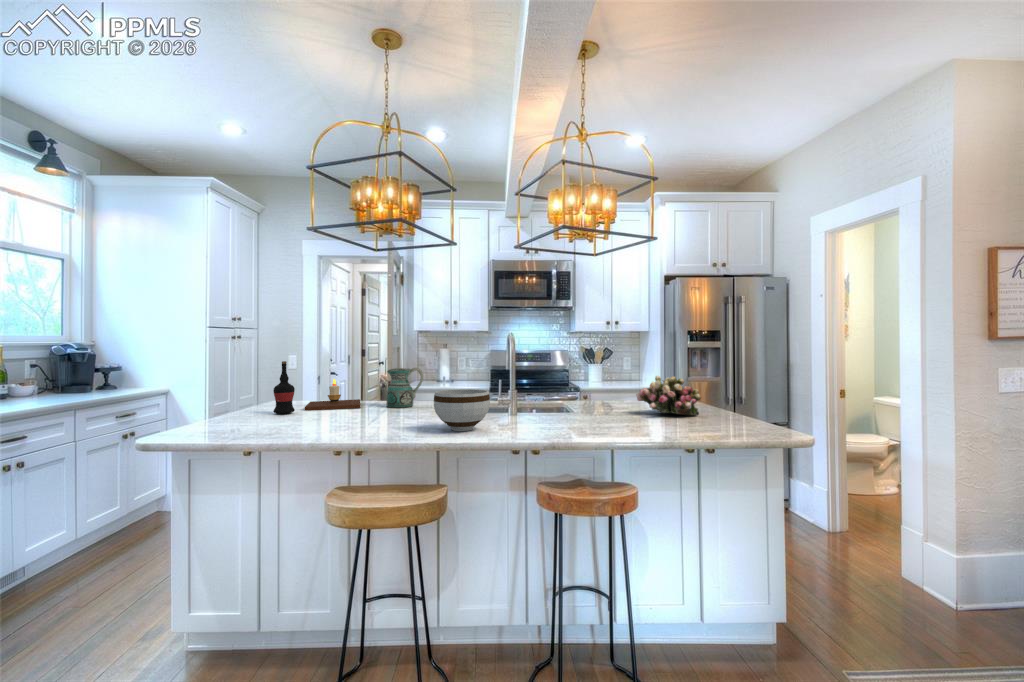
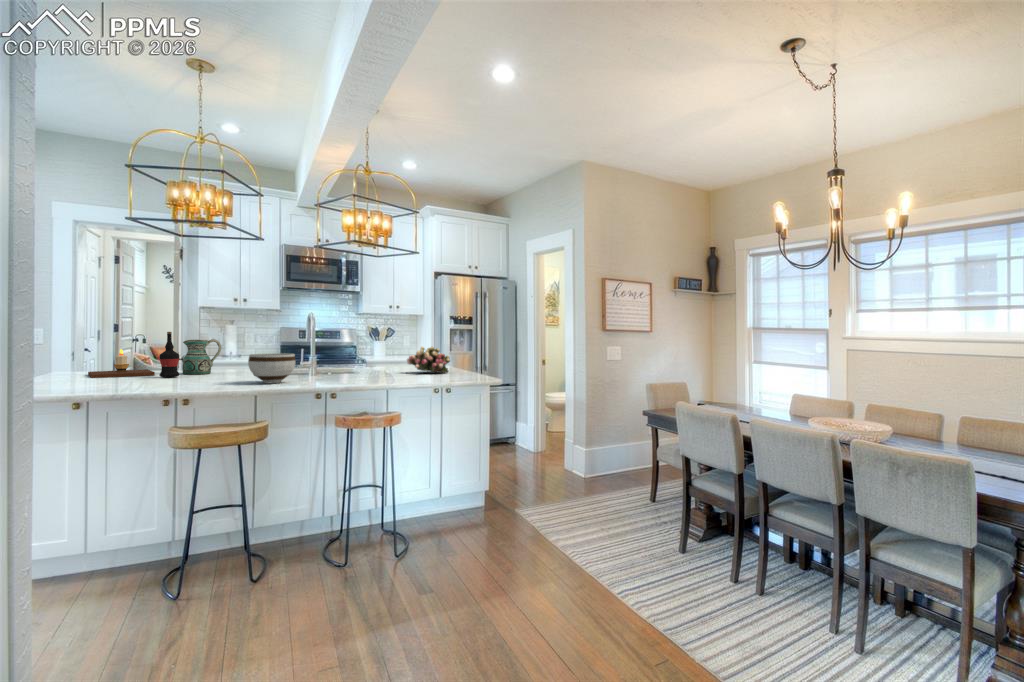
wine bottle: present [273,361,295,414] -> present [159,332,179,377]

